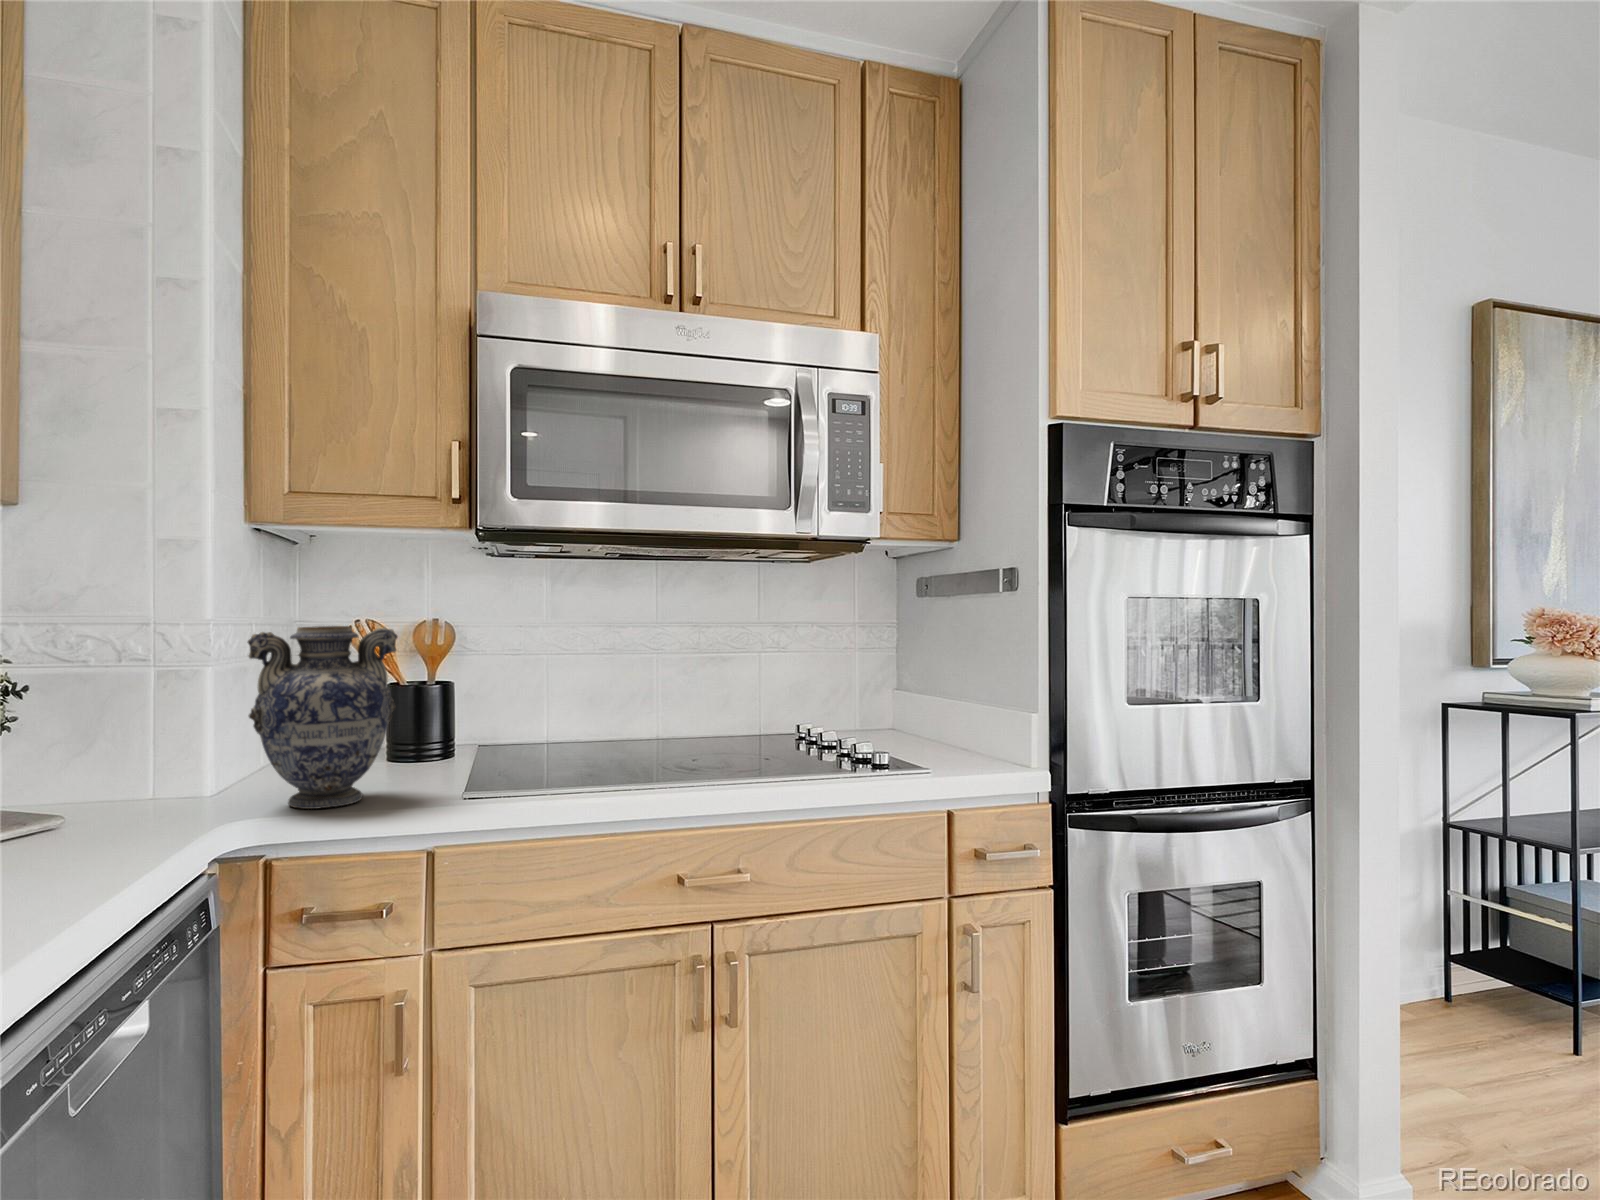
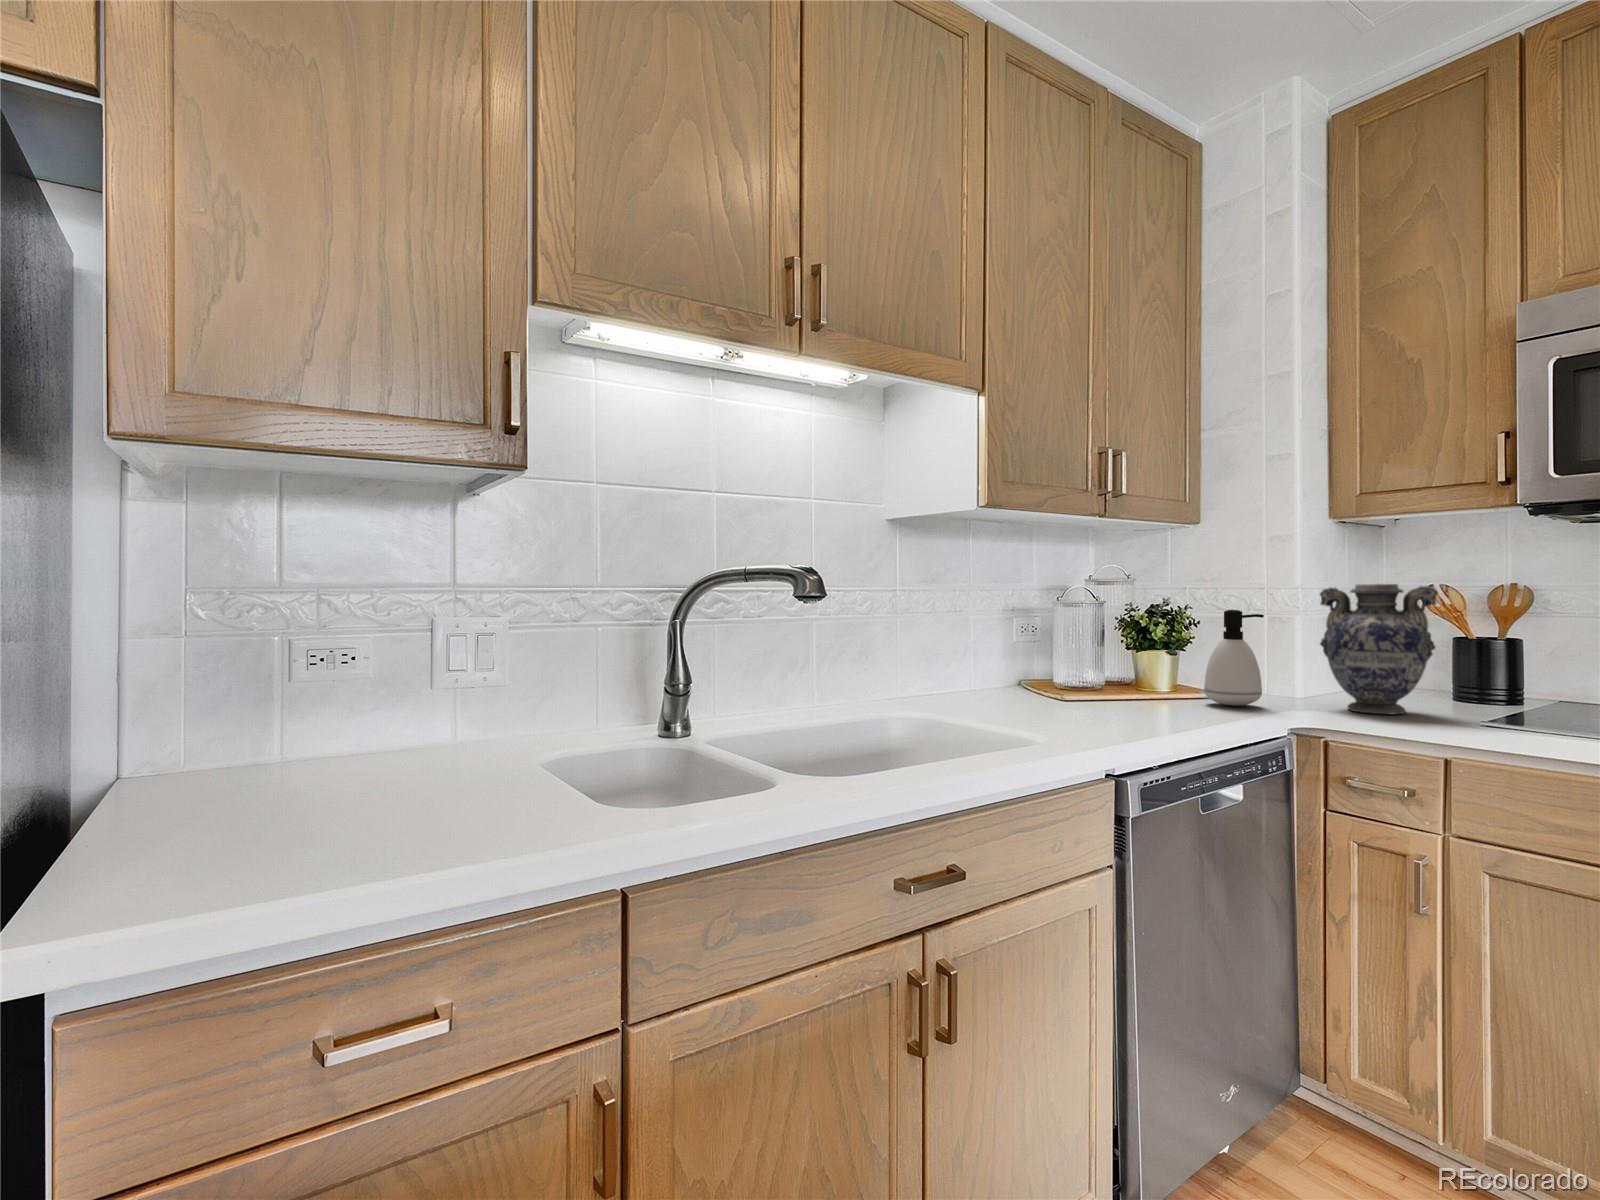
soap dispenser: none [55,675,167,839] -> present [1204,610,1264,706]

